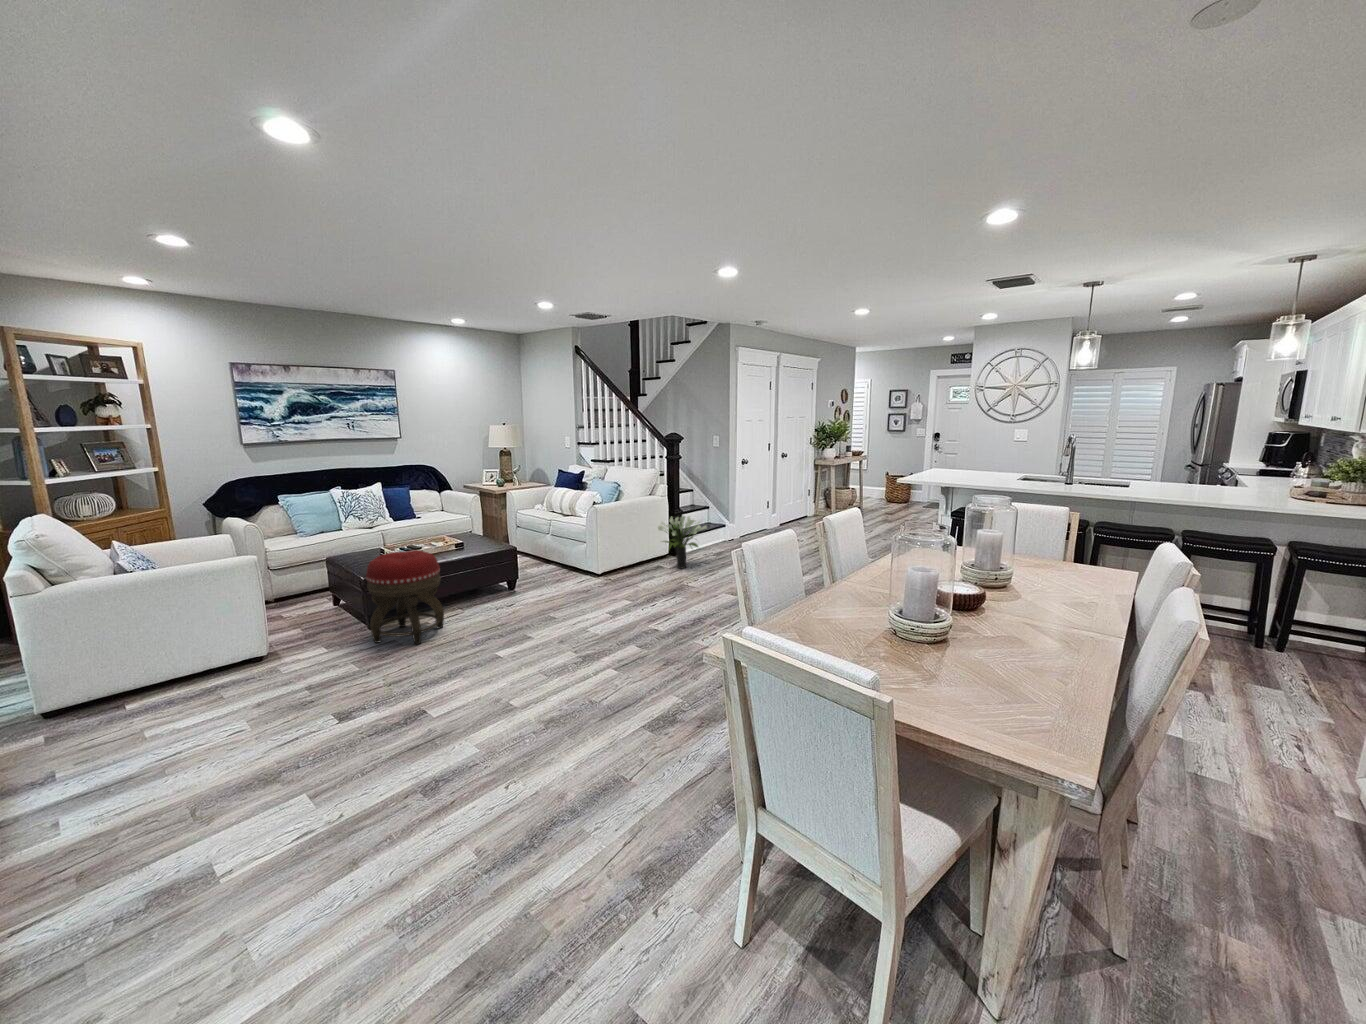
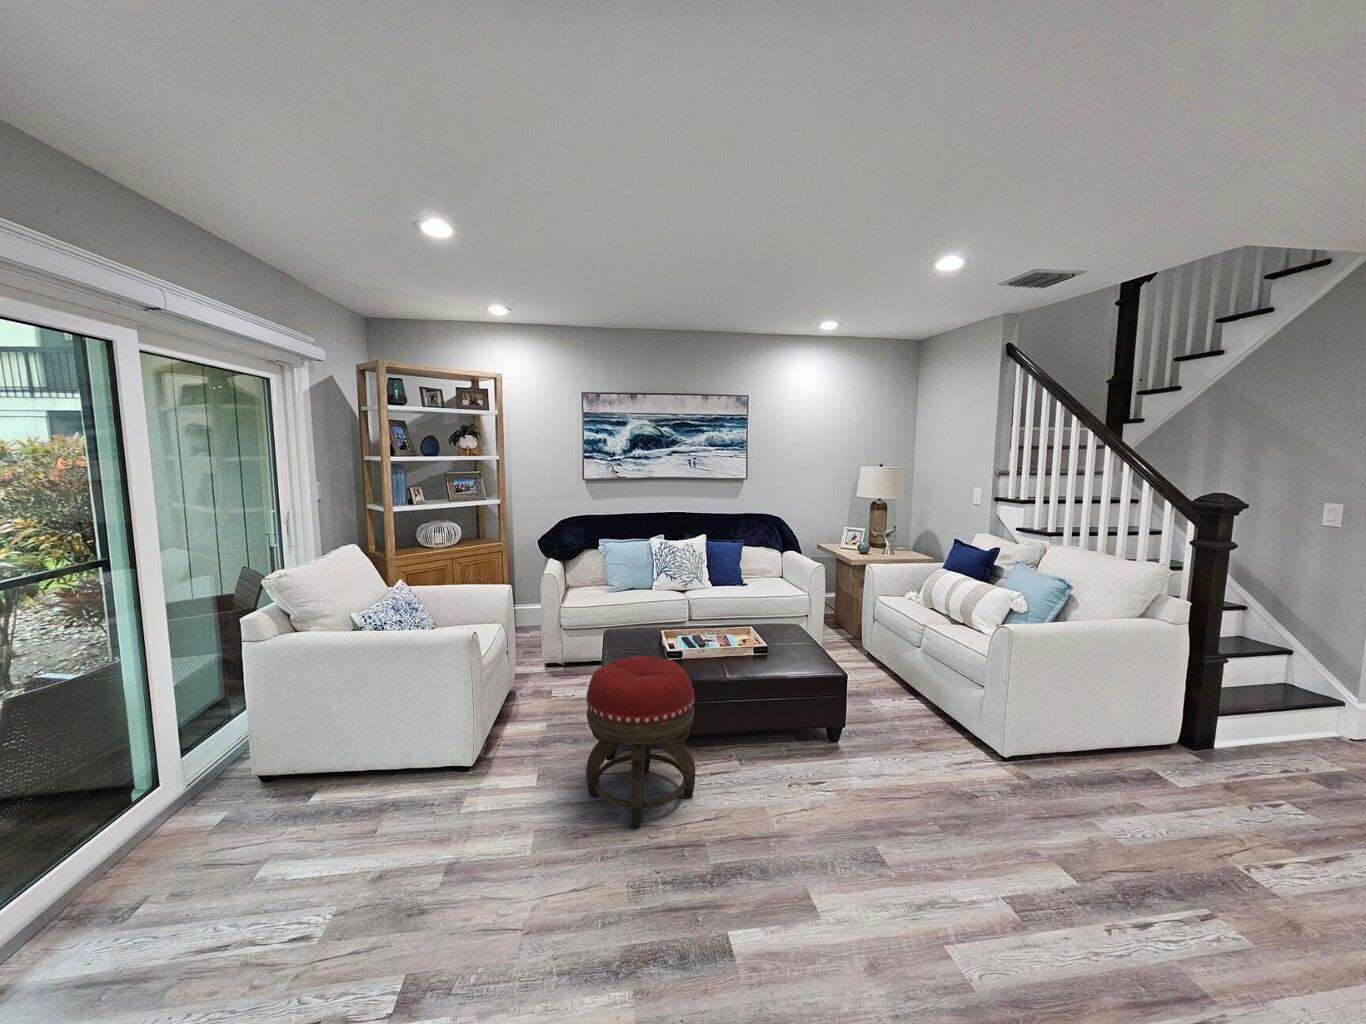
potted plant: present [658,516,707,568] -> none [1155,672,1305,795]

